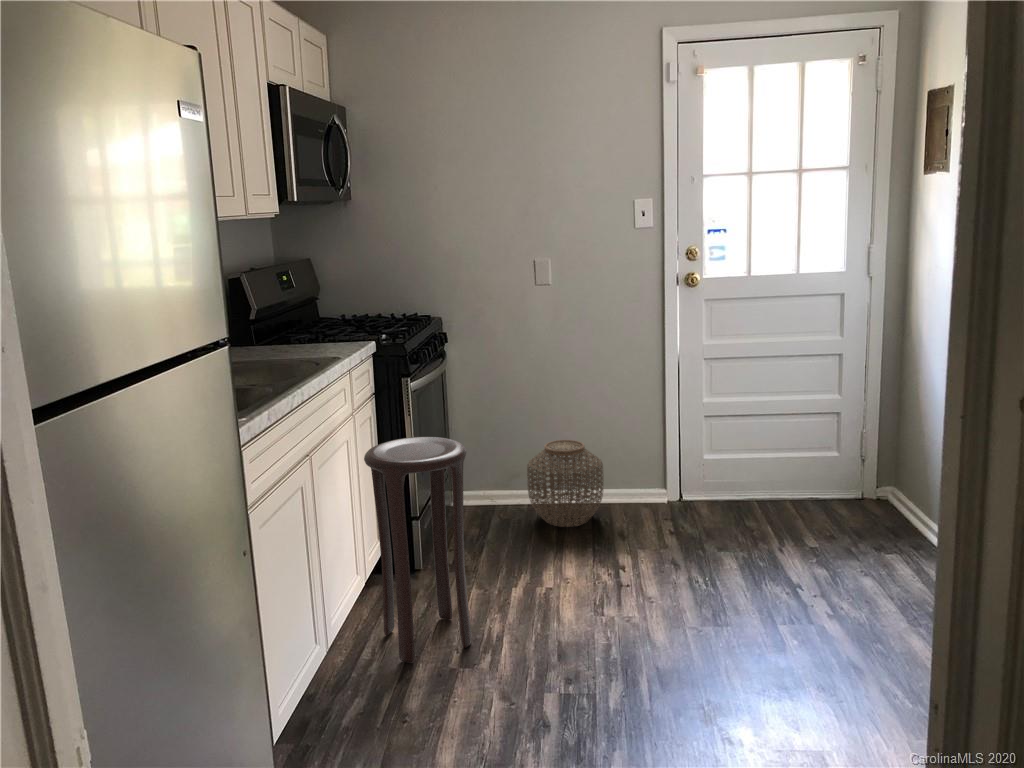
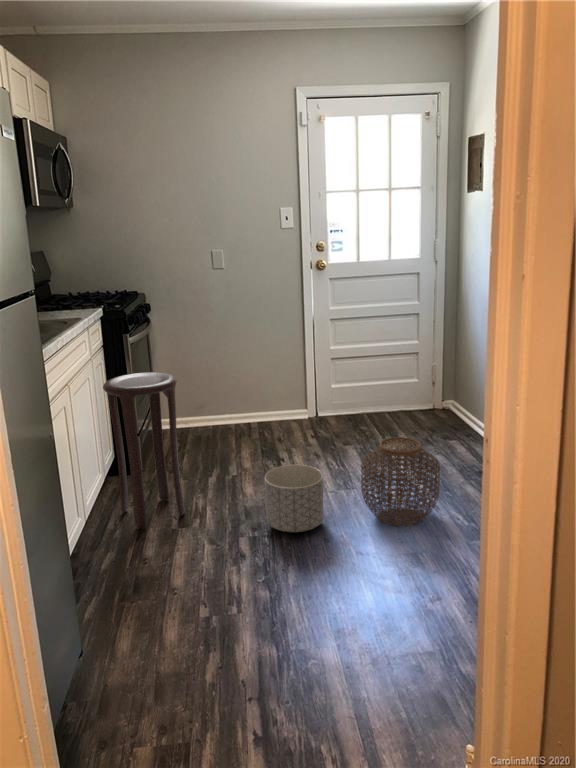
woven basket: present [527,440,603,527] -> present [361,437,440,527]
planter: none [586,587,675,694] -> present [265,465,324,532]

